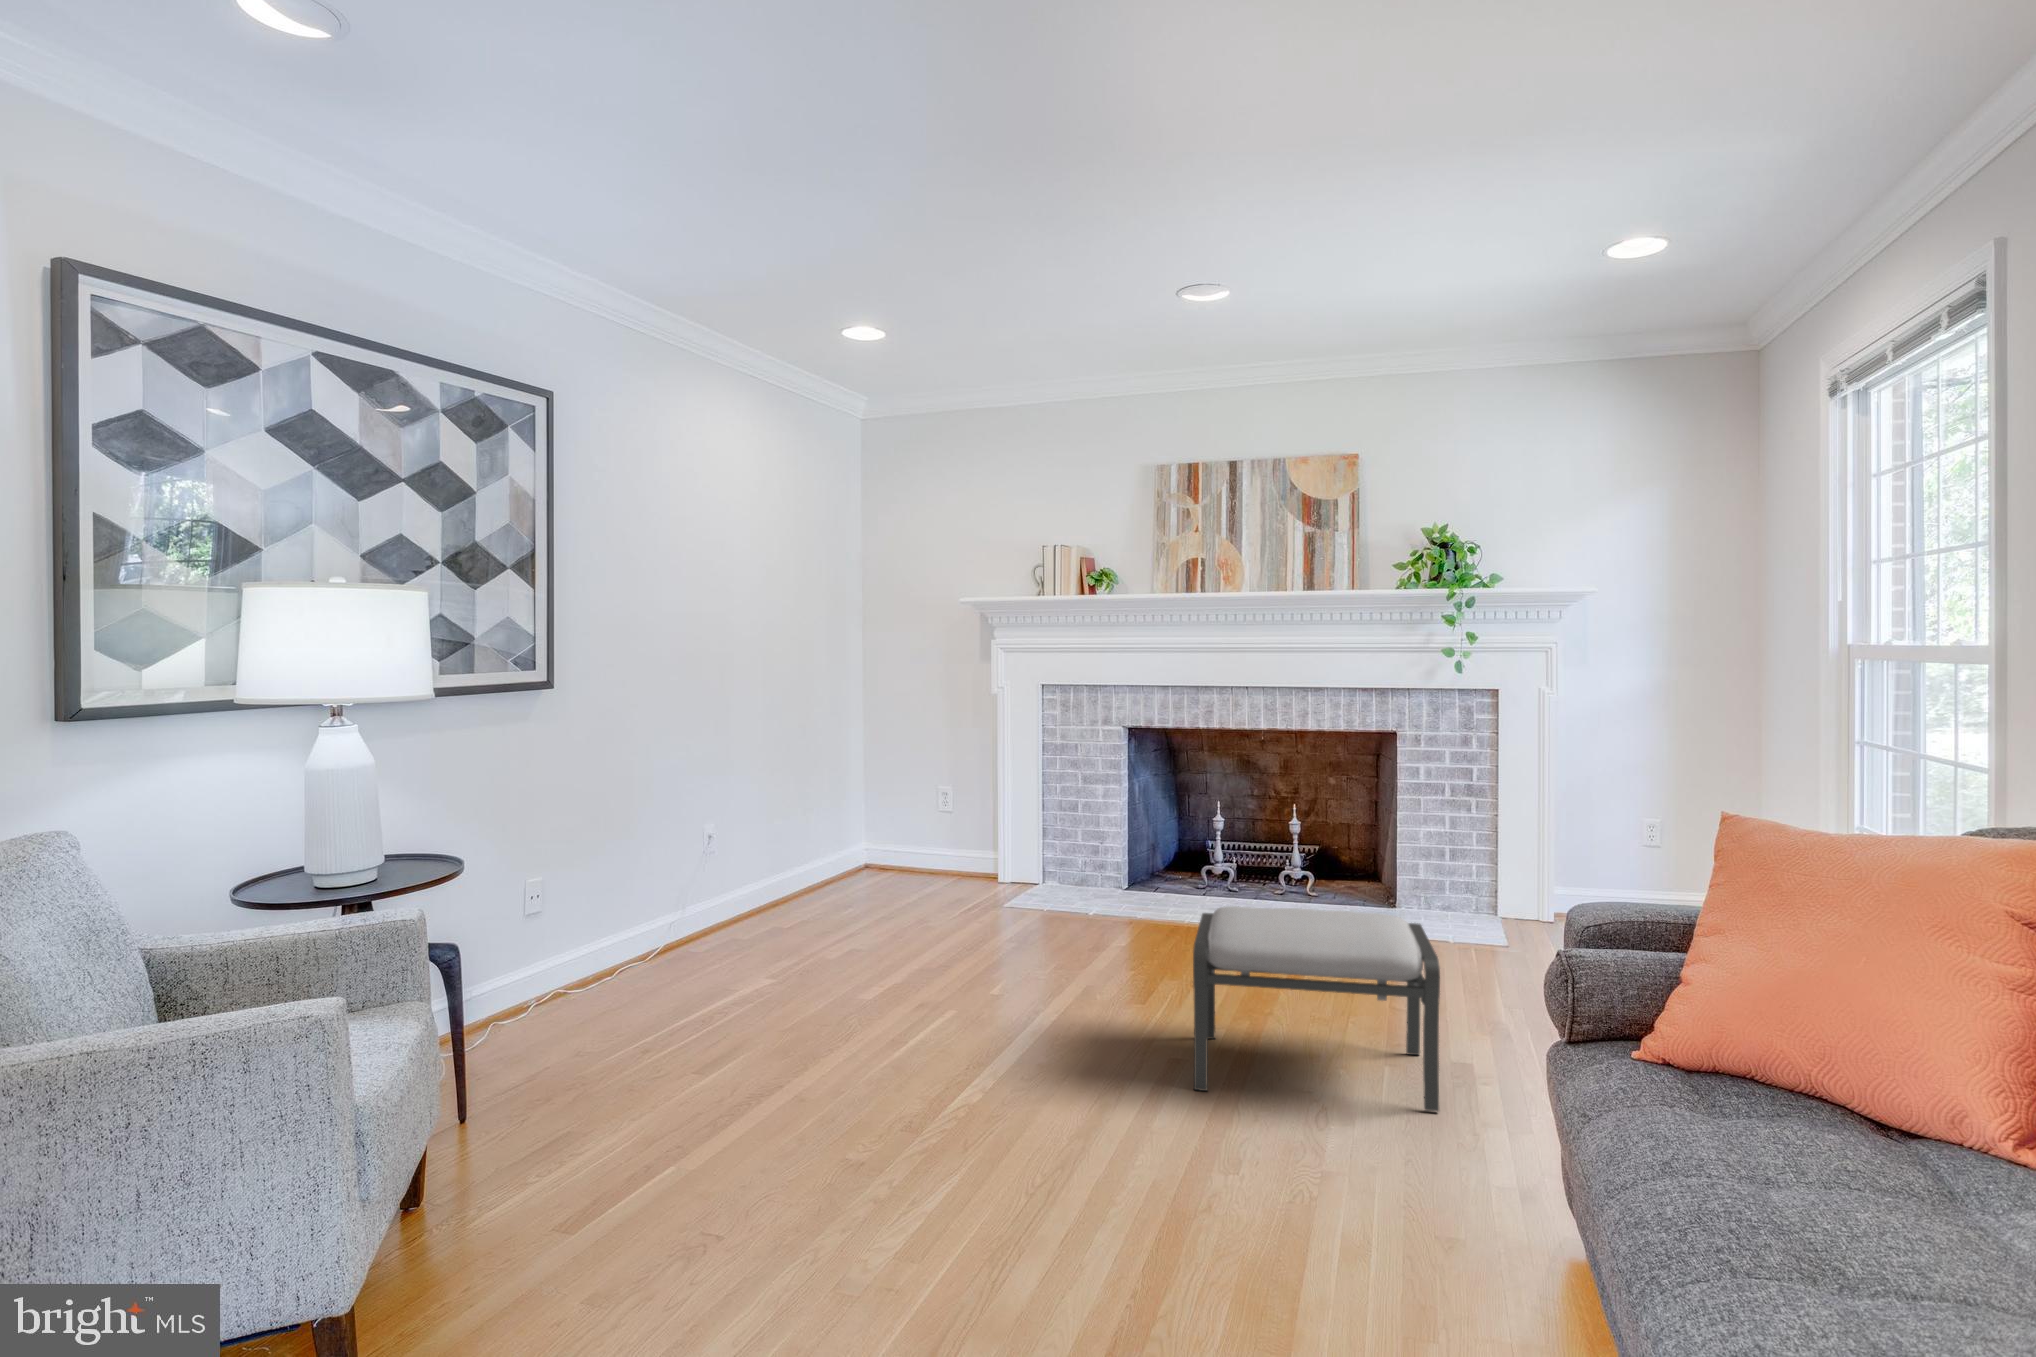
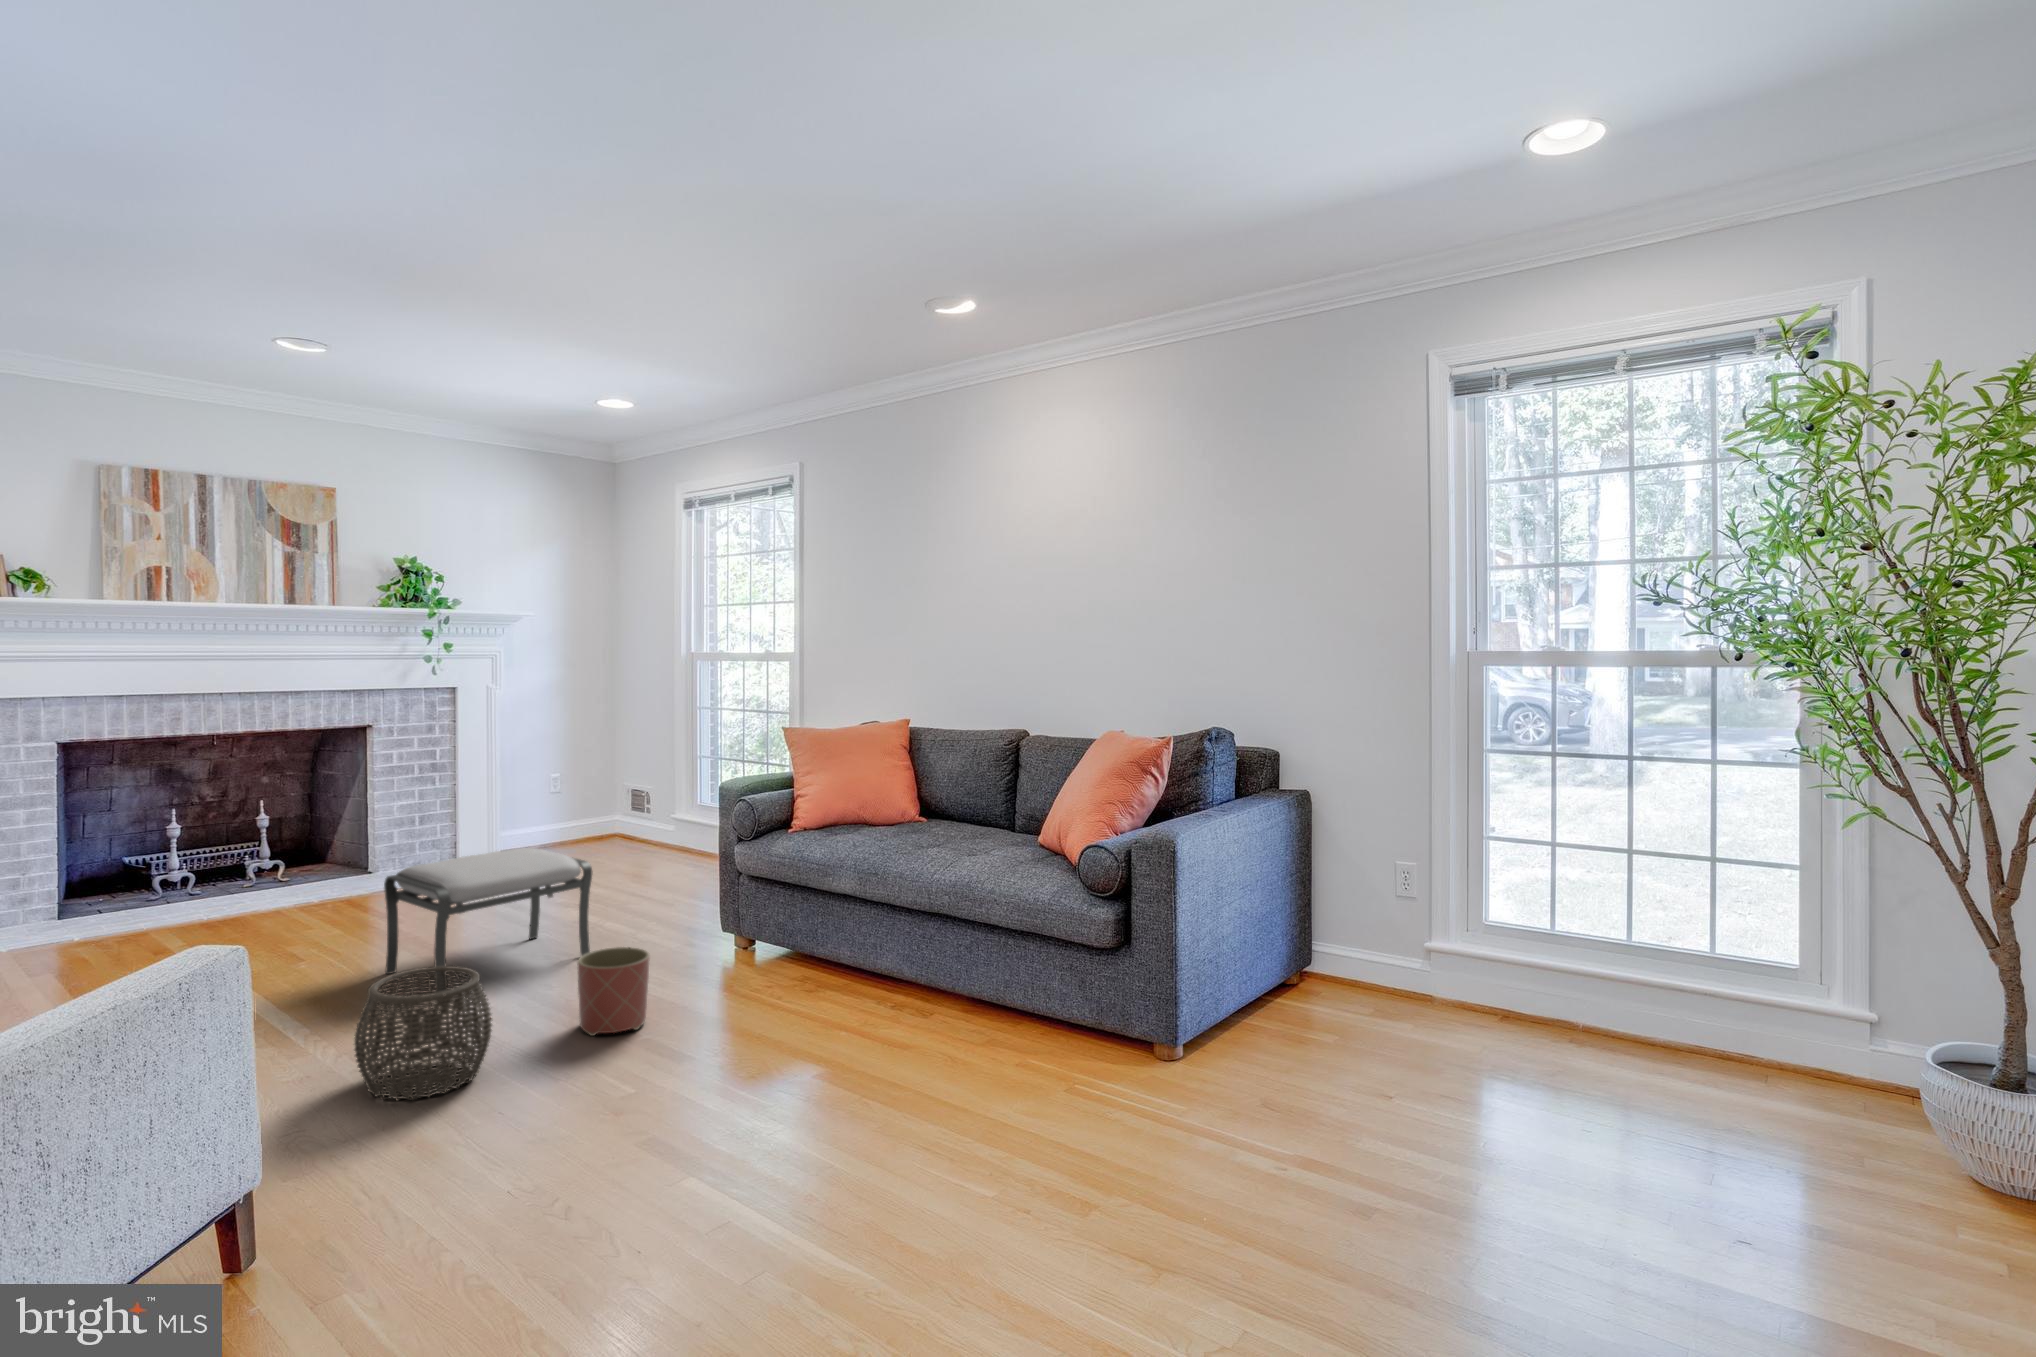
woven basket: none [904,1041,1071,1240] -> present [354,966,492,1100]
planter: none [1219,1111,1340,1288] -> present [577,947,650,1036]

